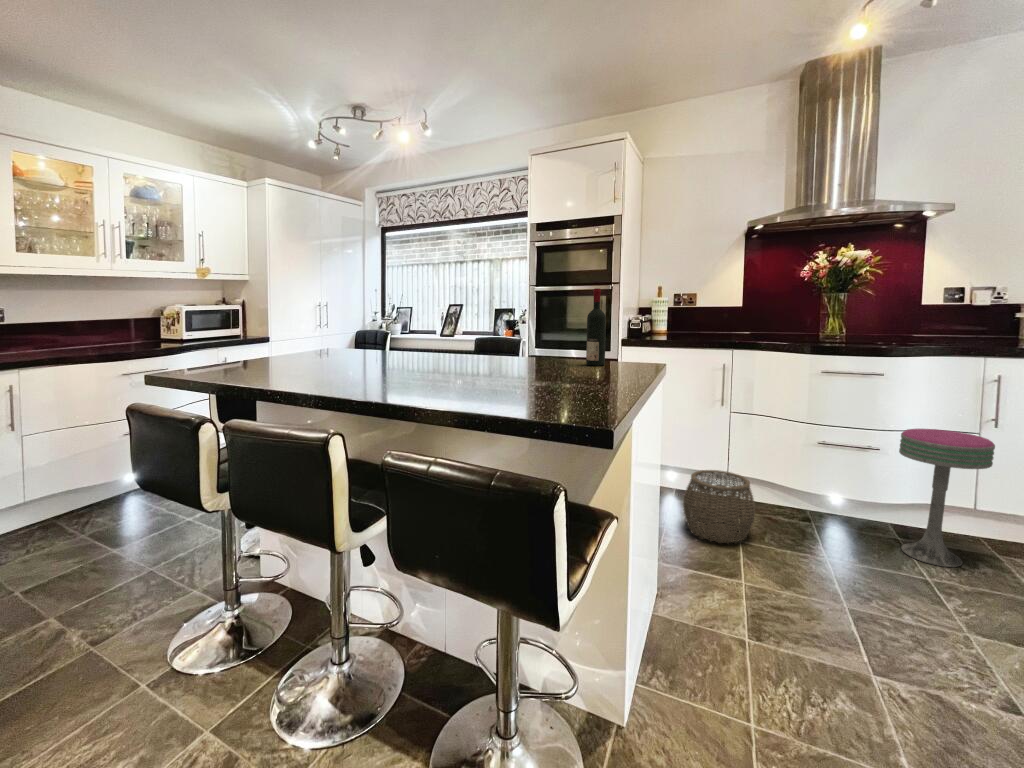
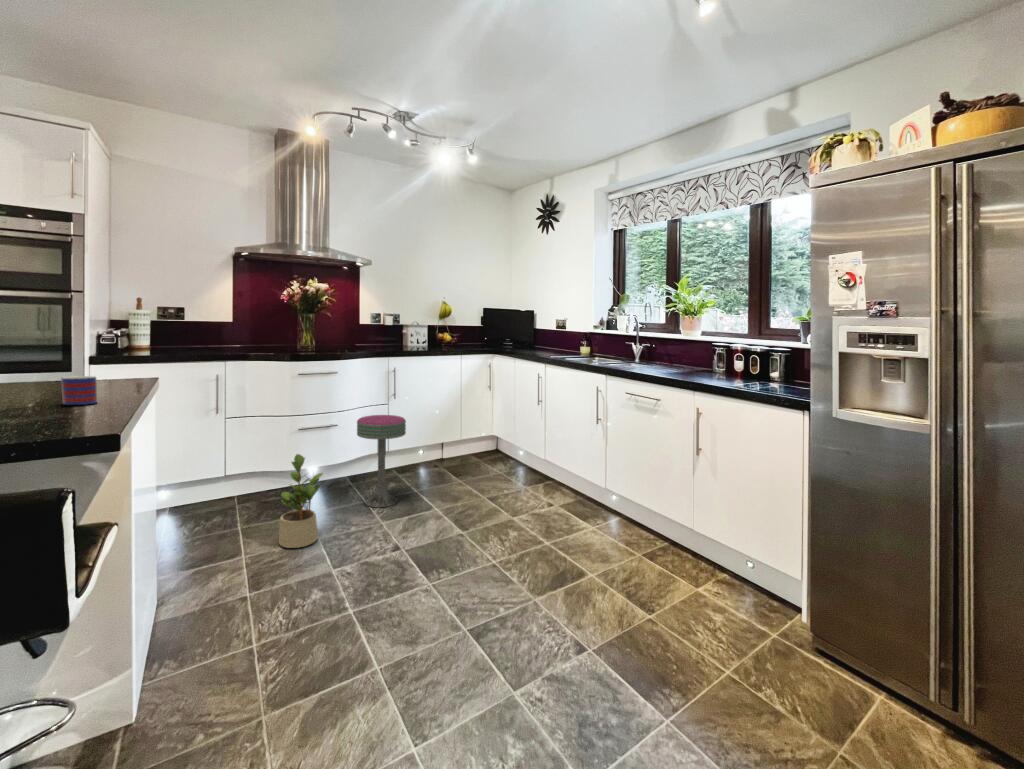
wine bottle: present [586,289,606,366] -> none [30,304,63,391]
mug: none [605,352,631,380] -> present [61,376,98,405]
potted plant: none [780,464,847,582] -> present [279,454,323,548]
woven basket: present [683,470,755,543] -> none [184,477,257,546]

